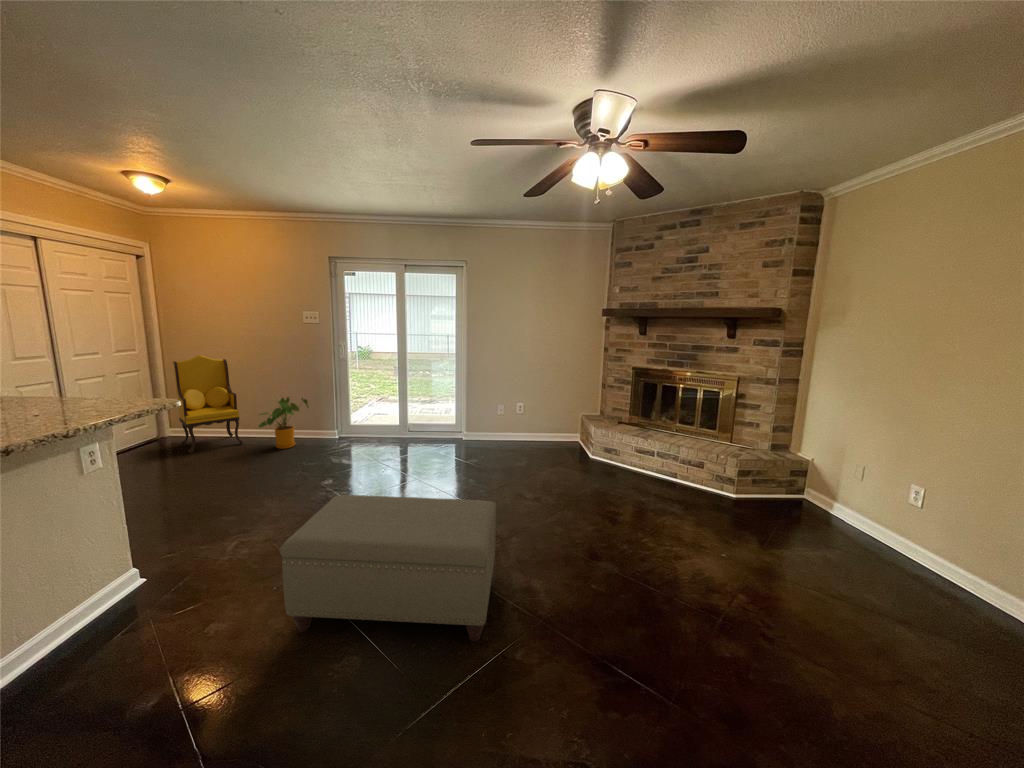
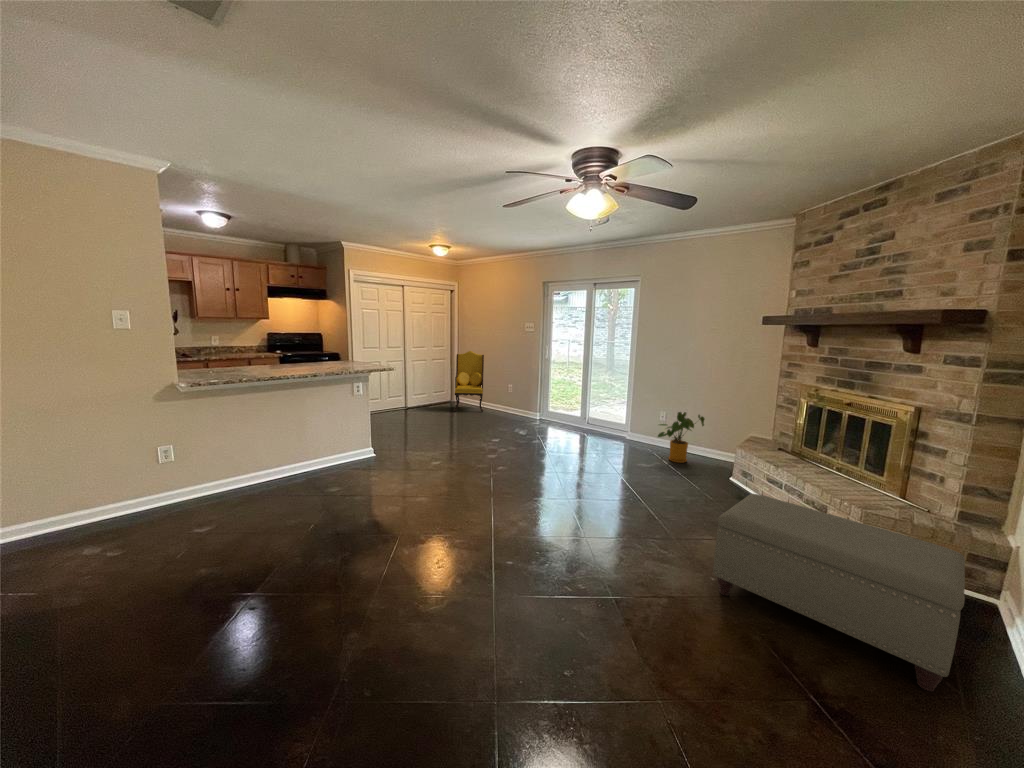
house plant: present [259,397,309,449] -> present [658,412,704,463]
ottoman: present [279,495,496,641] -> present [713,494,965,691]

